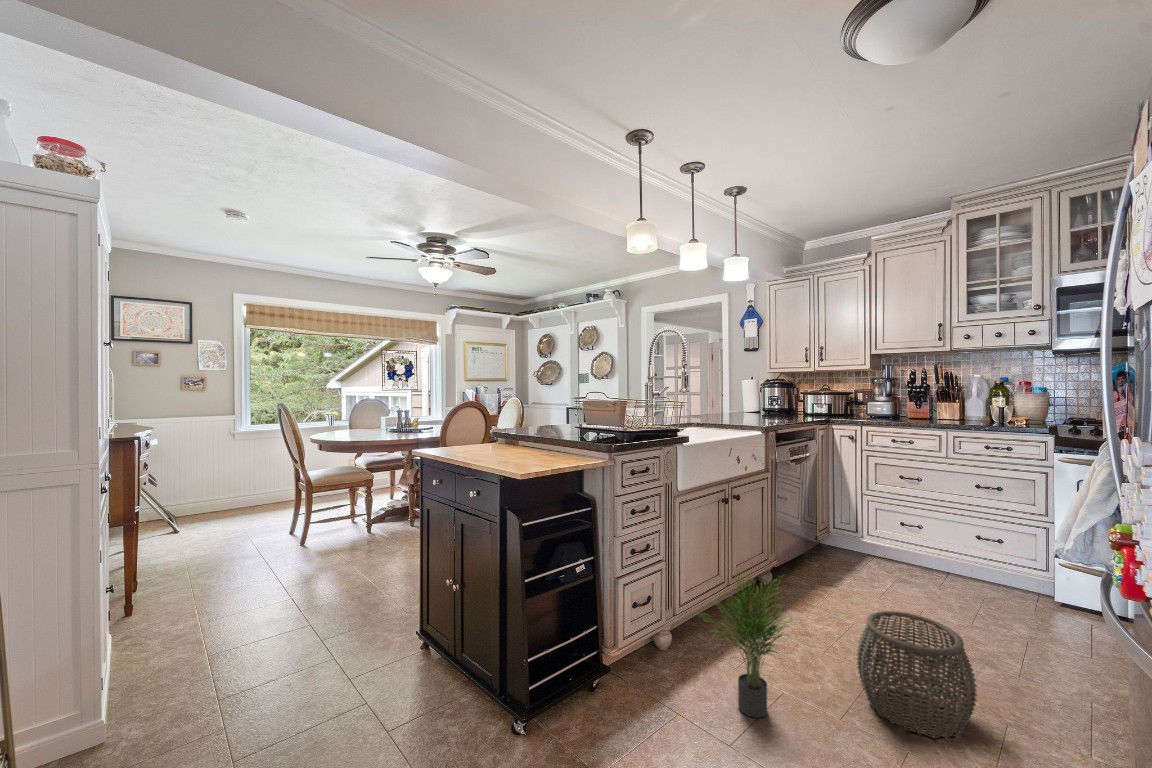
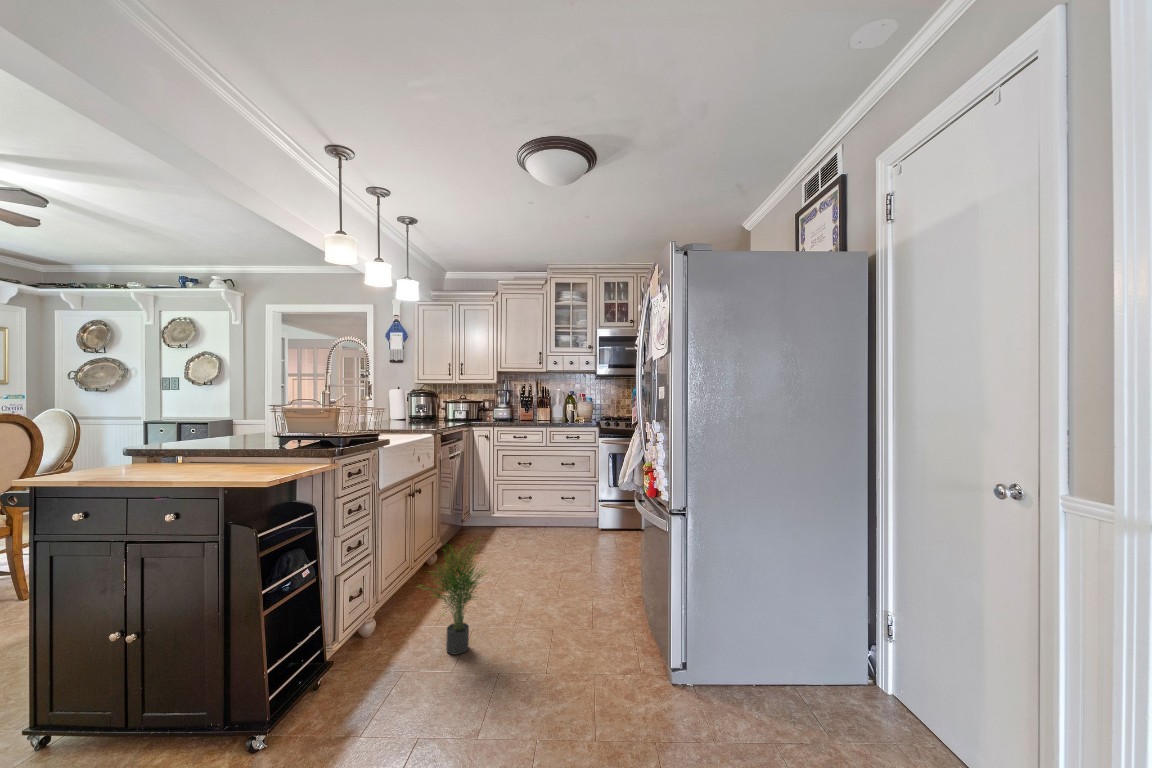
woven basket: present [857,611,977,739] -> none [518,548,584,622]

